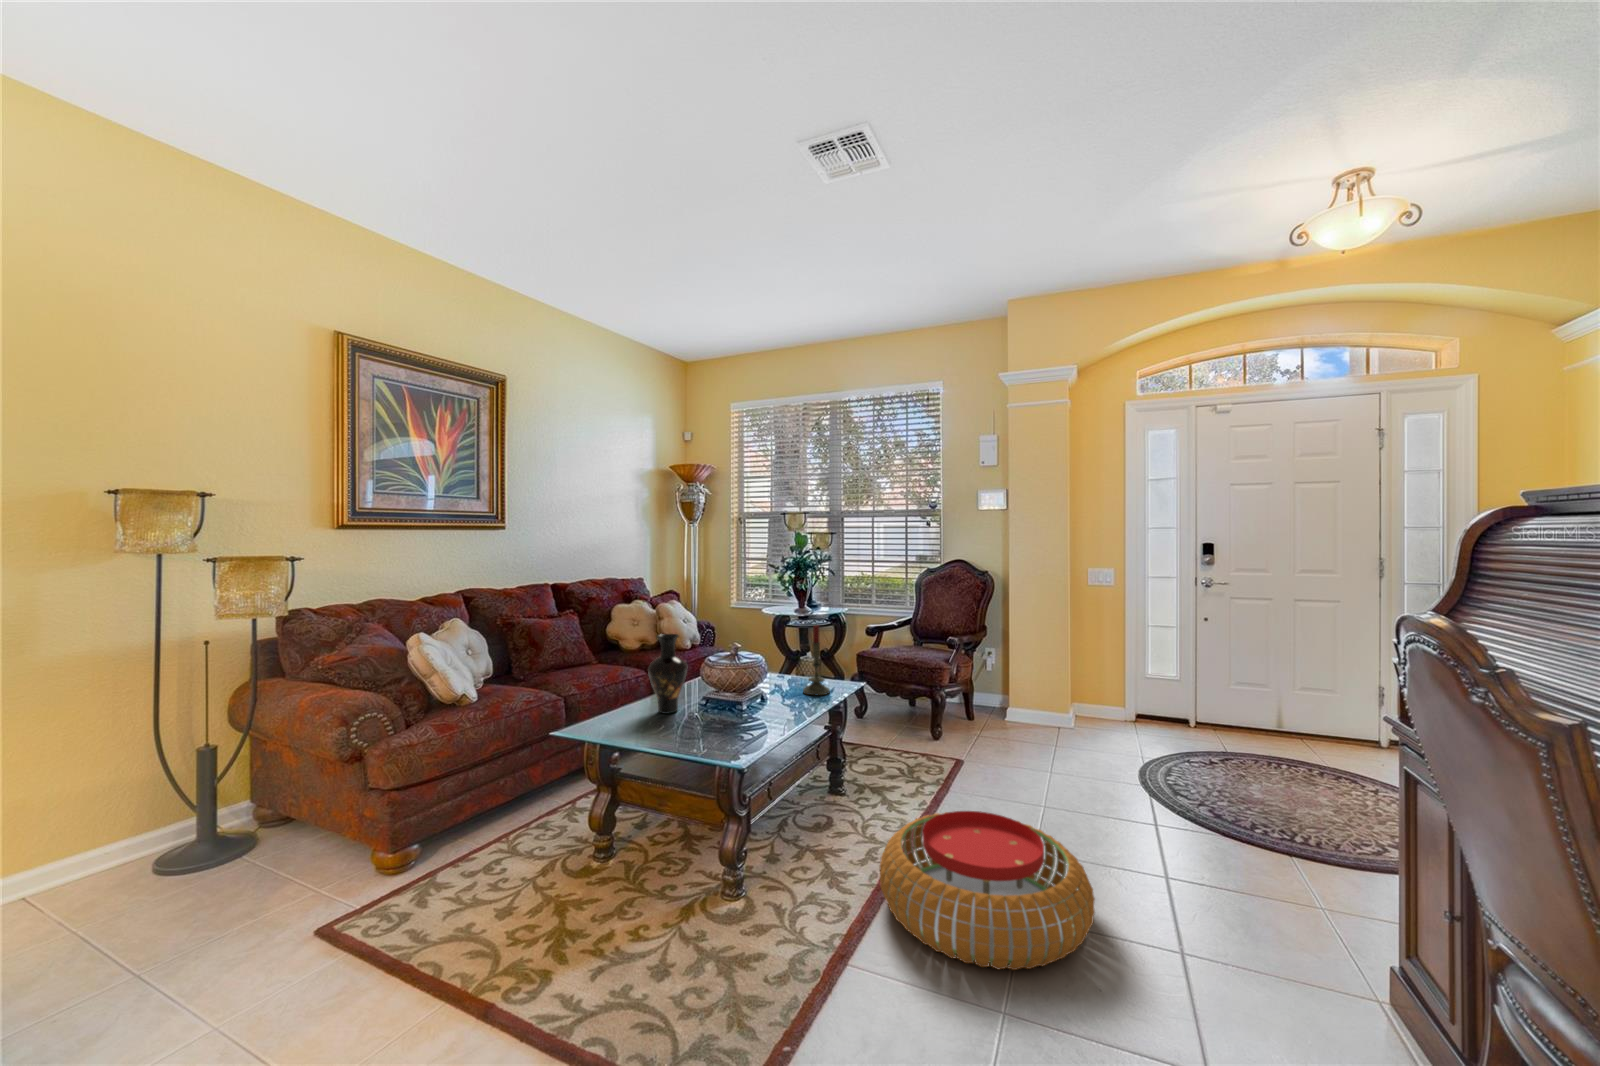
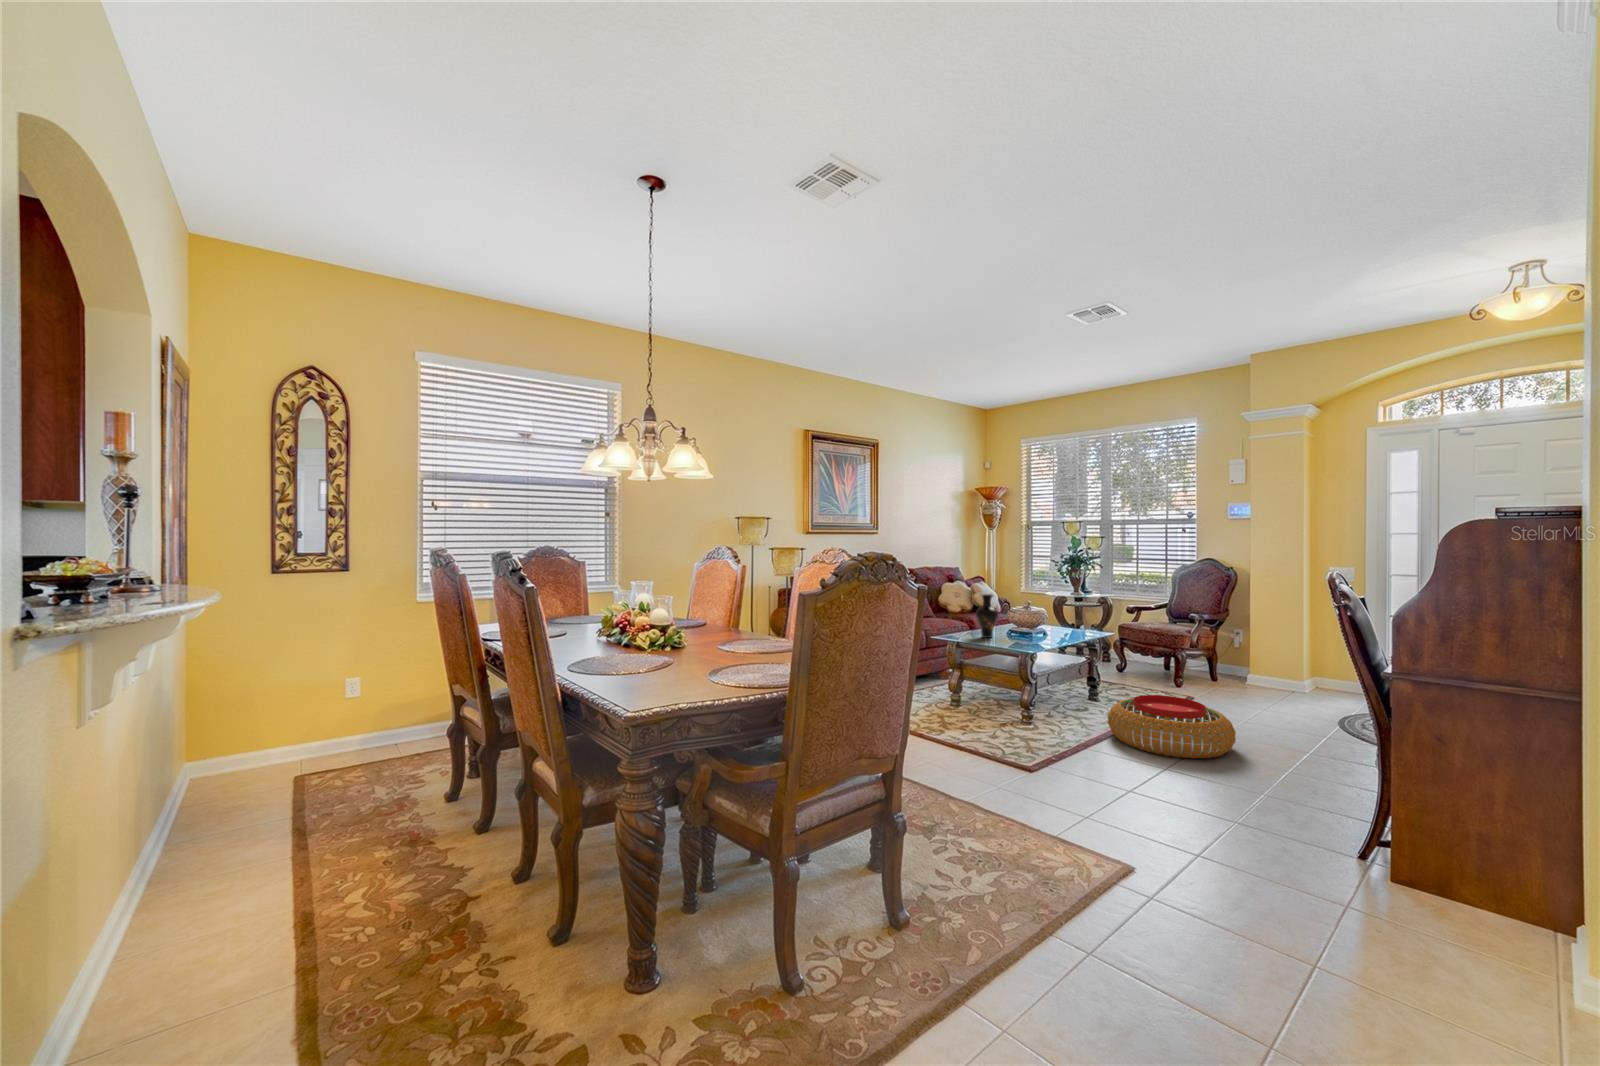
candle: present [803,625,830,695] -> none [1070,594,1089,638]

